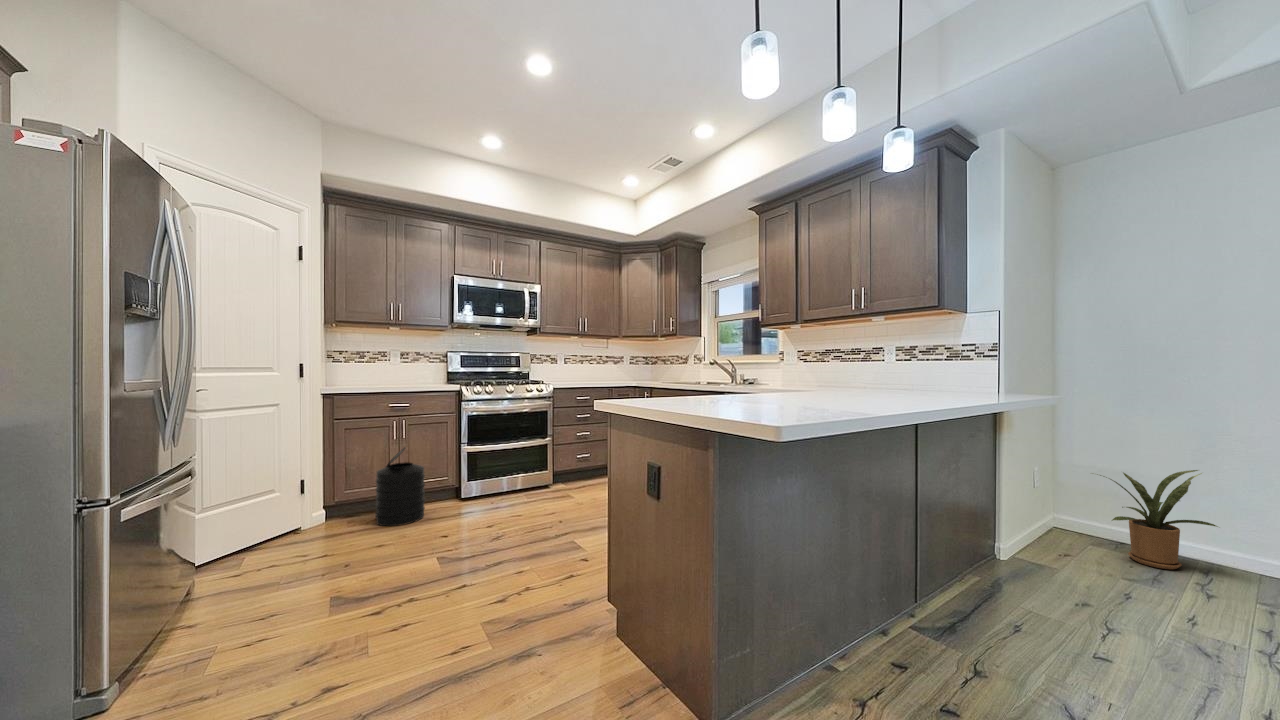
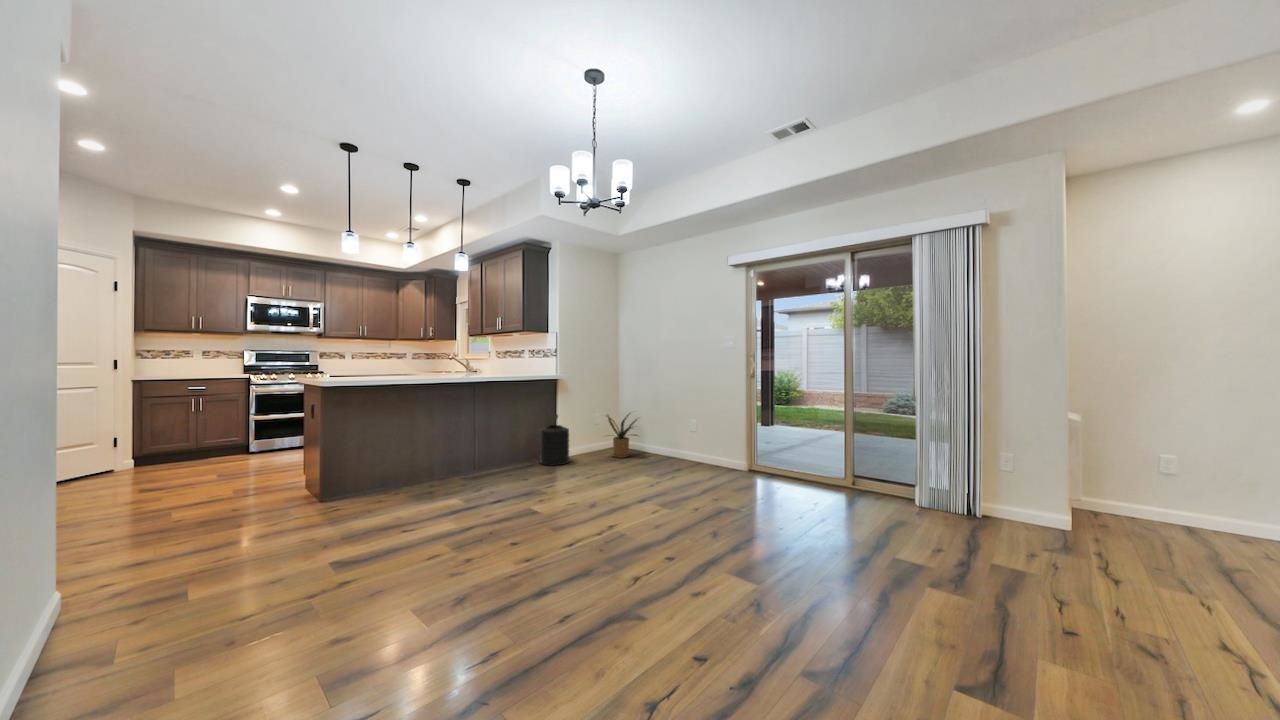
trash can: present [376,448,425,526] -> present [540,415,569,465]

